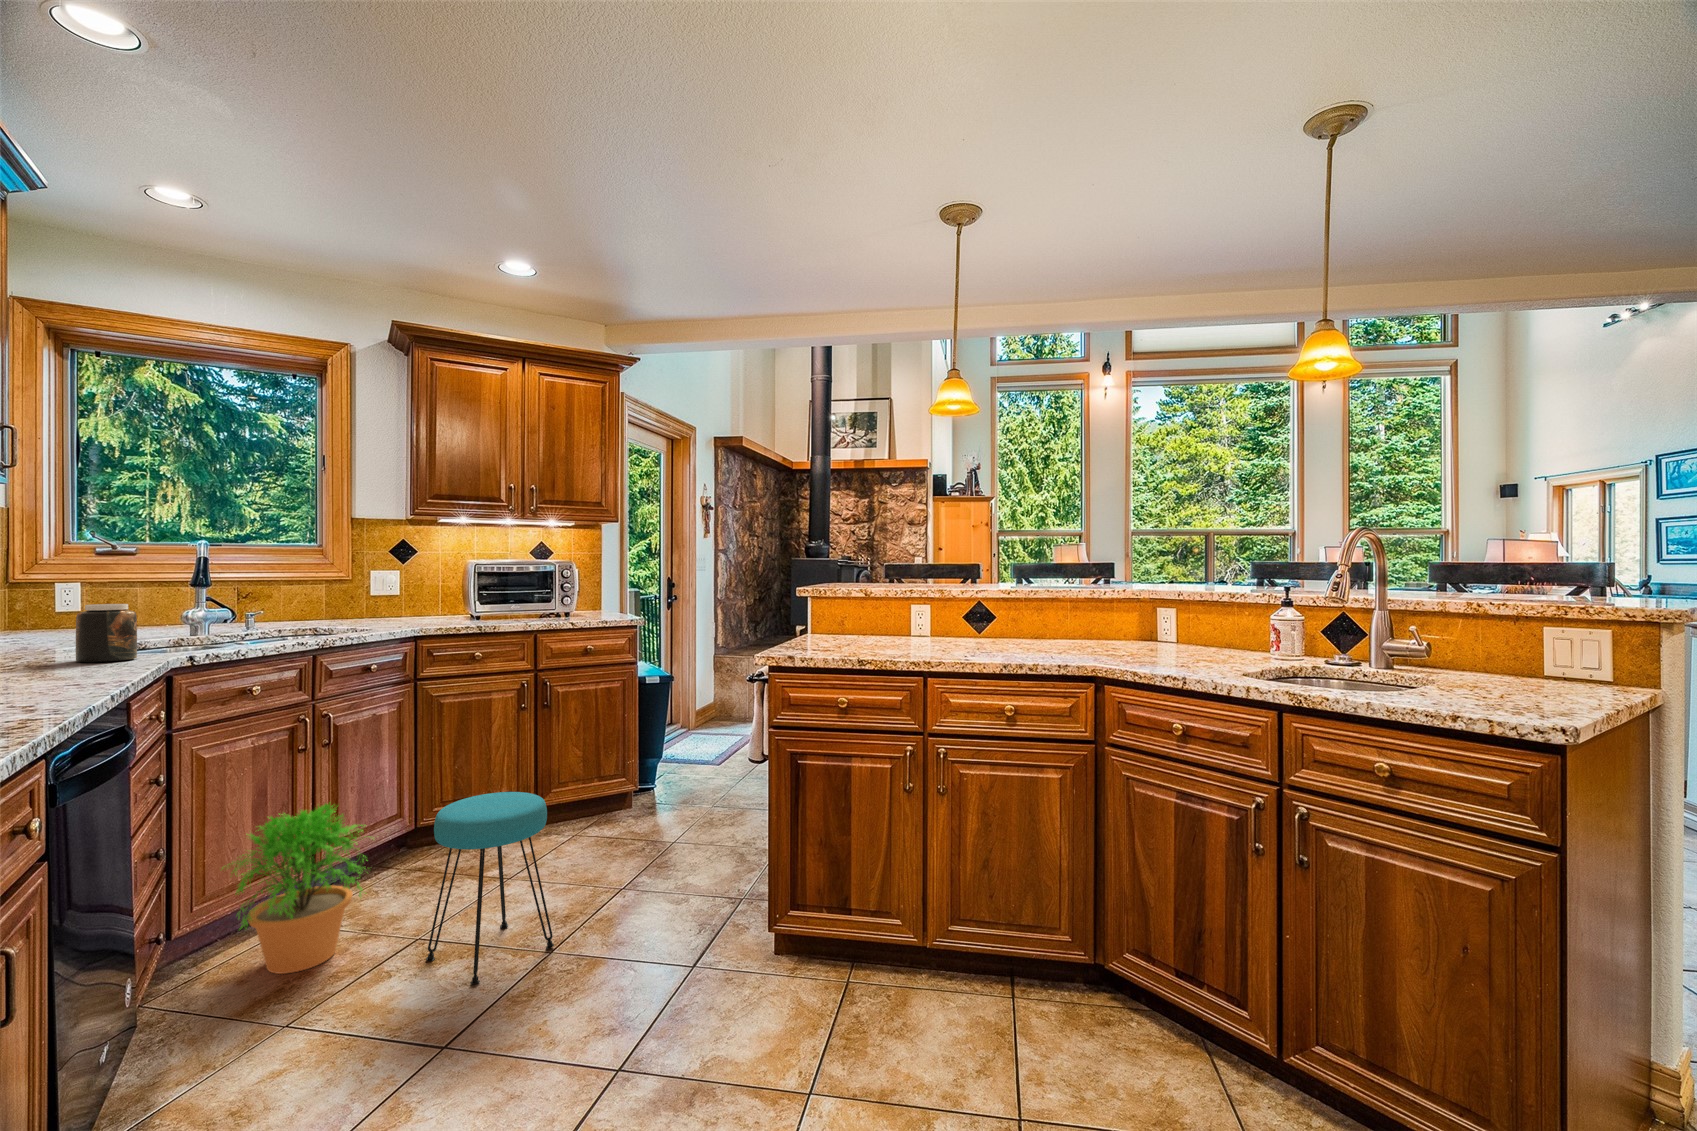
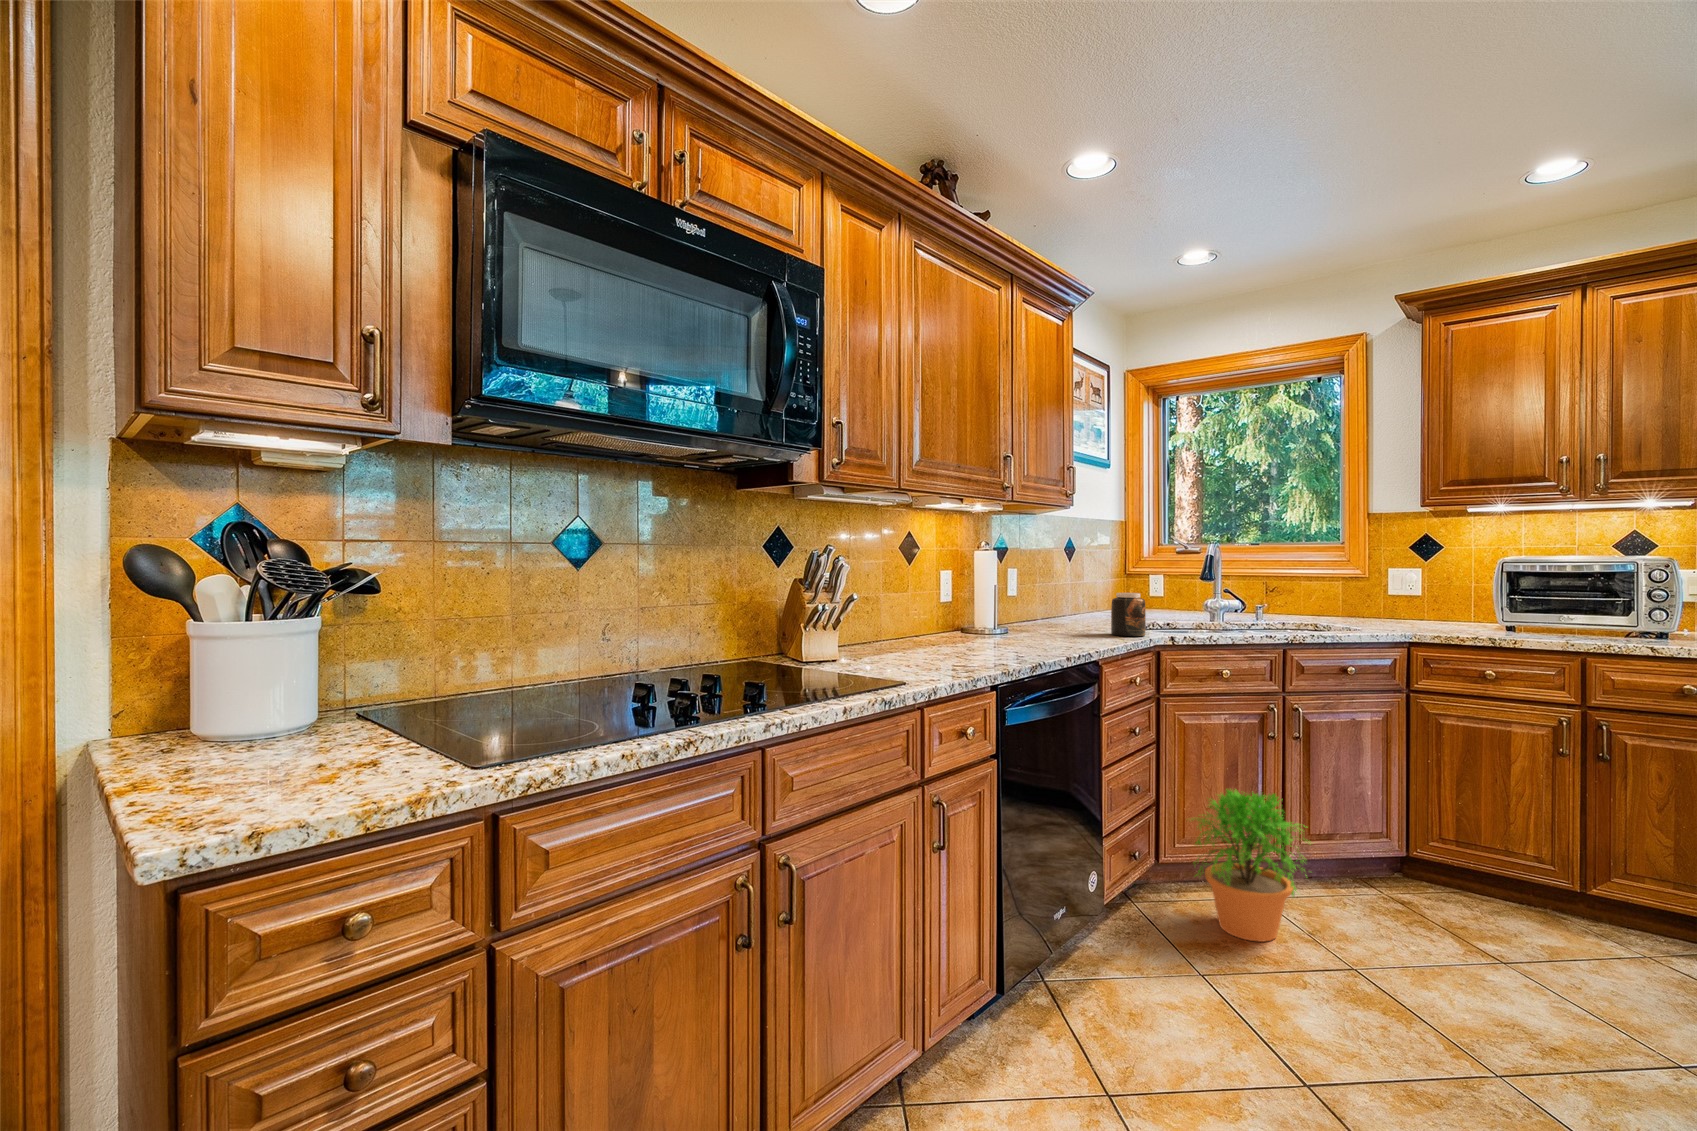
stool: present [426,792,554,984] -> none [1346,835,1505,1069]

